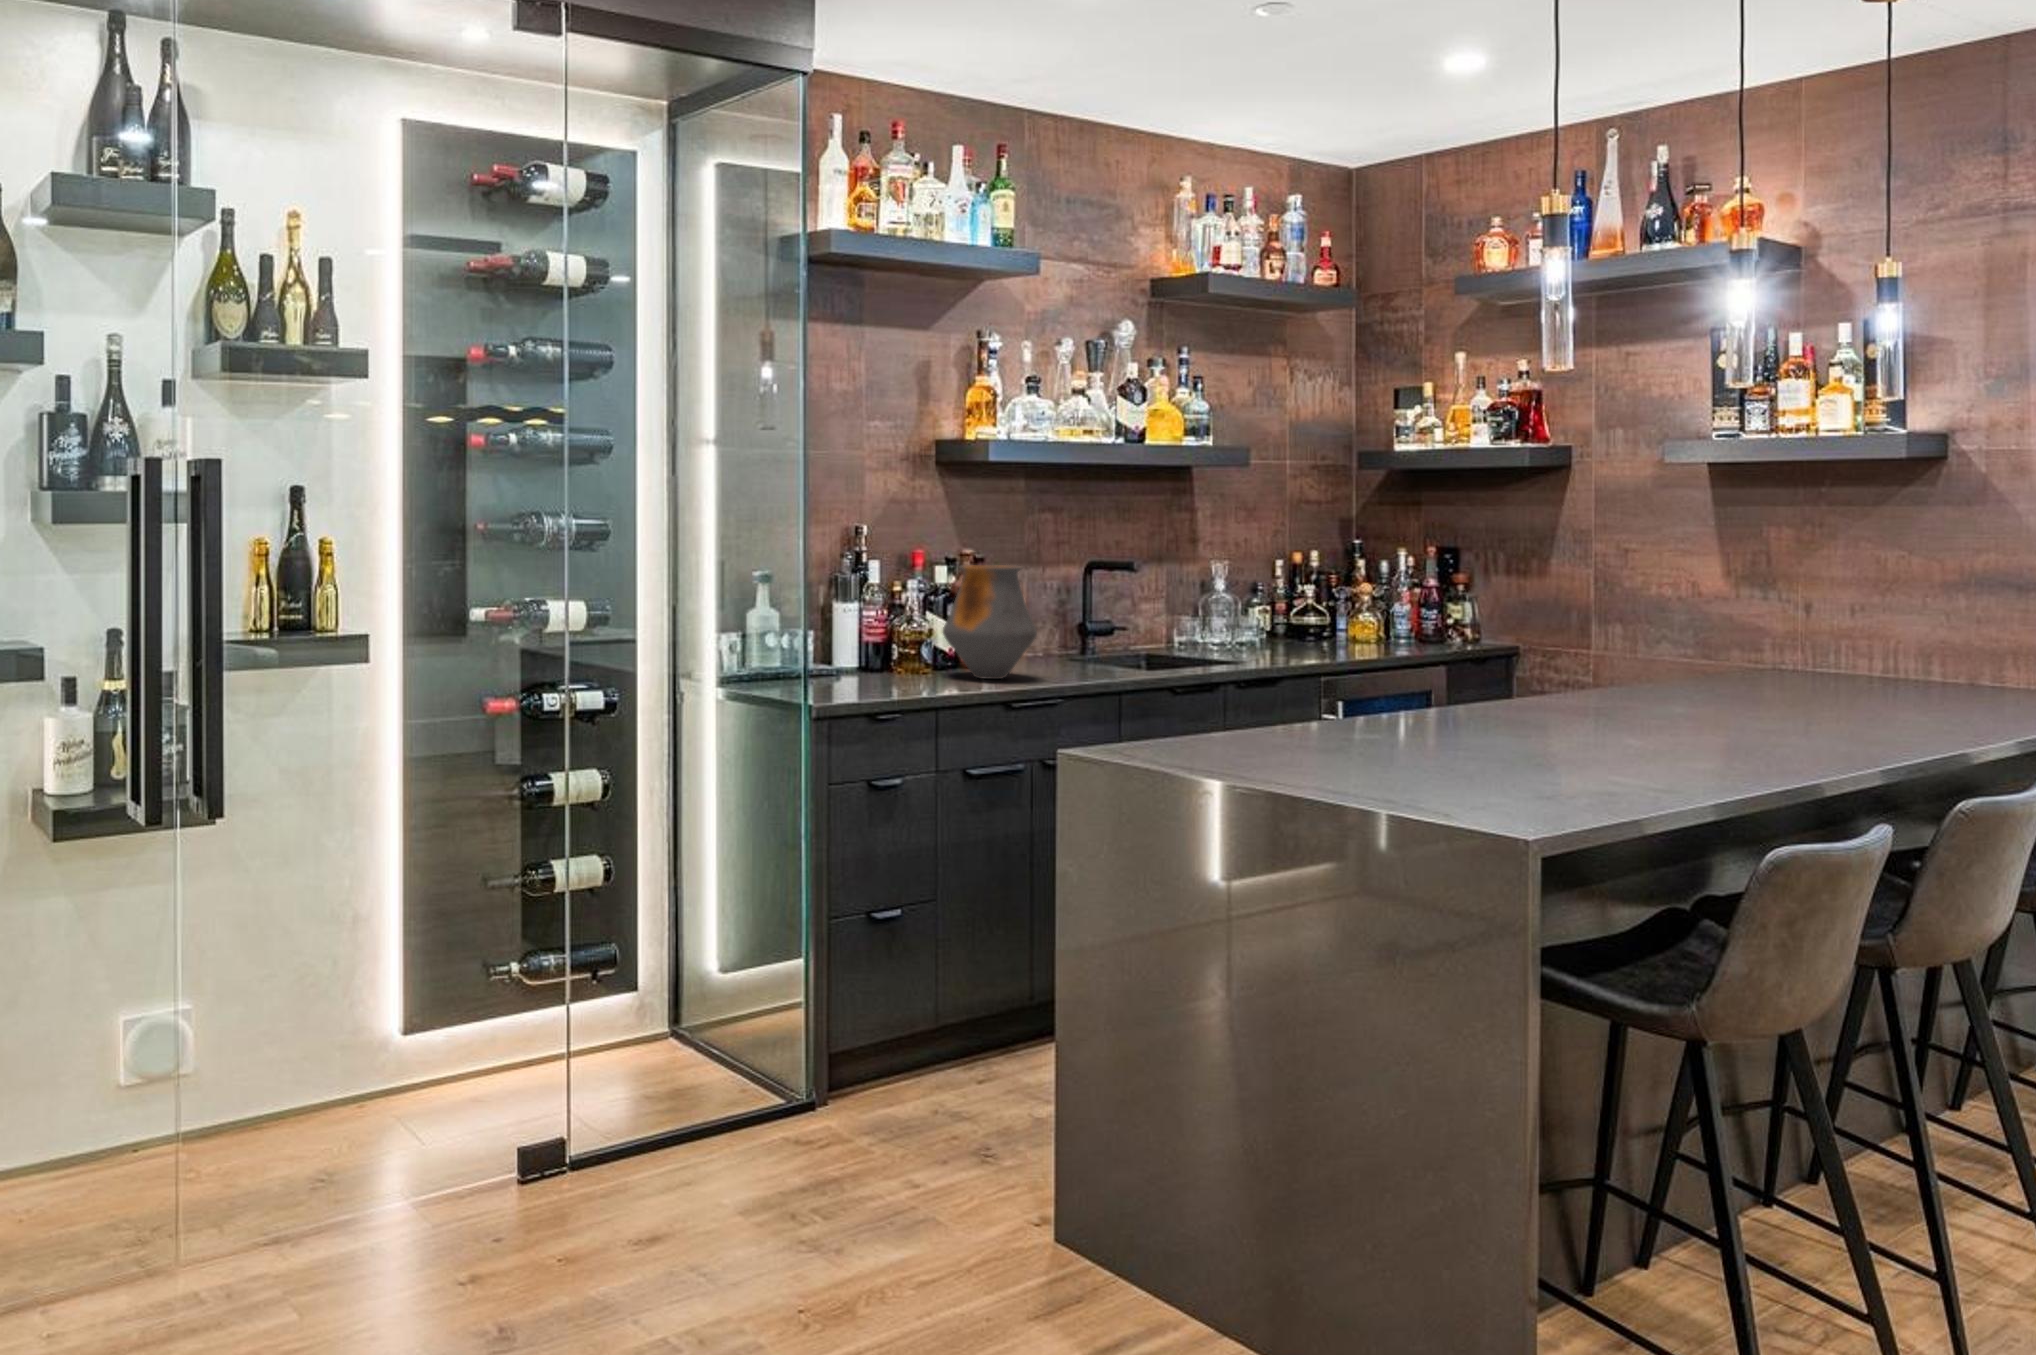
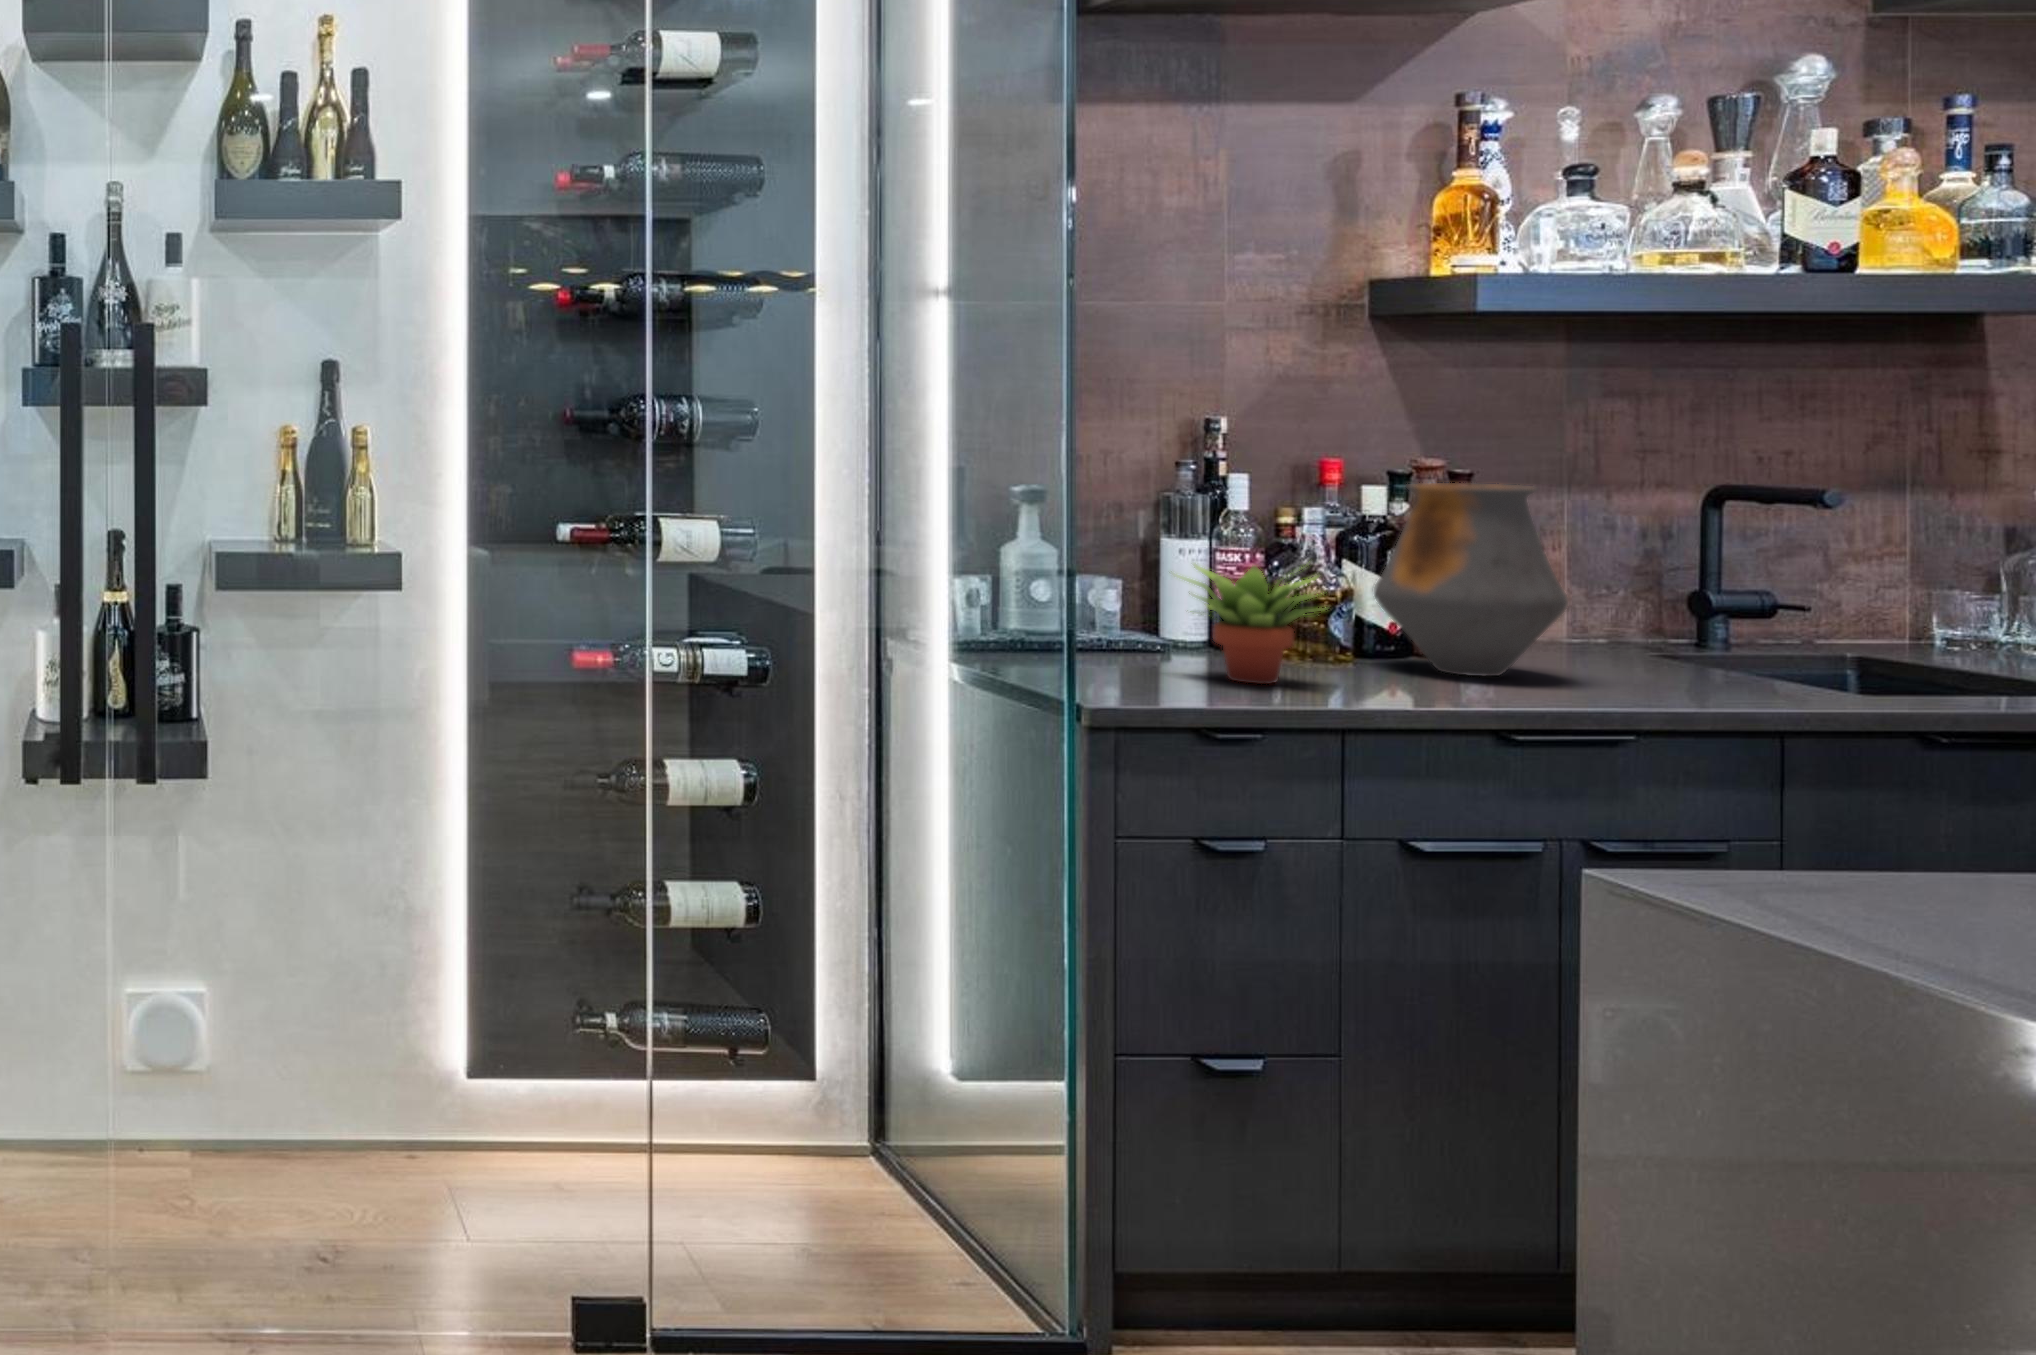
succulent plant: none [844,614,929,692] -> present [1181,561,1326,684]

